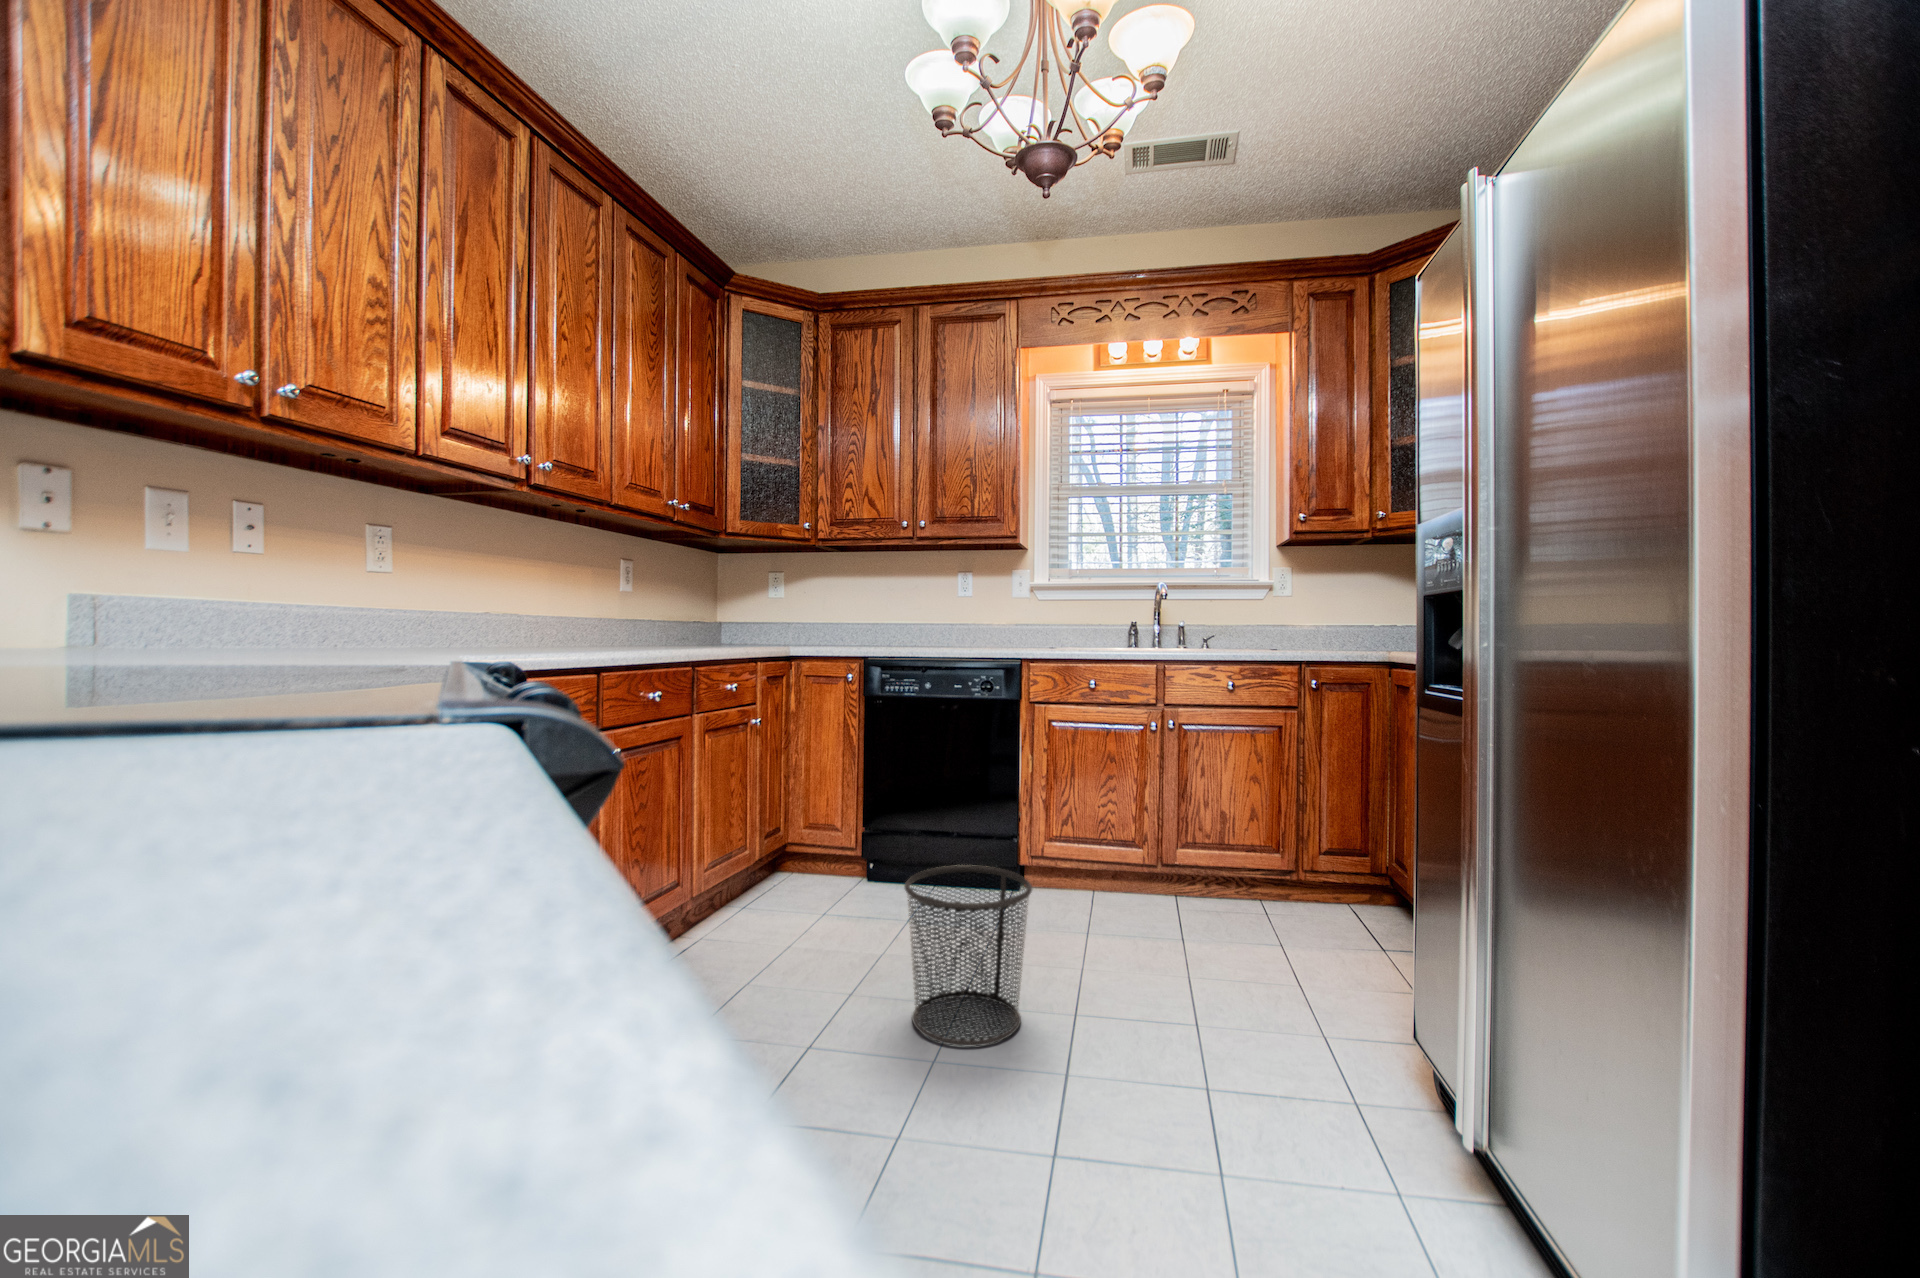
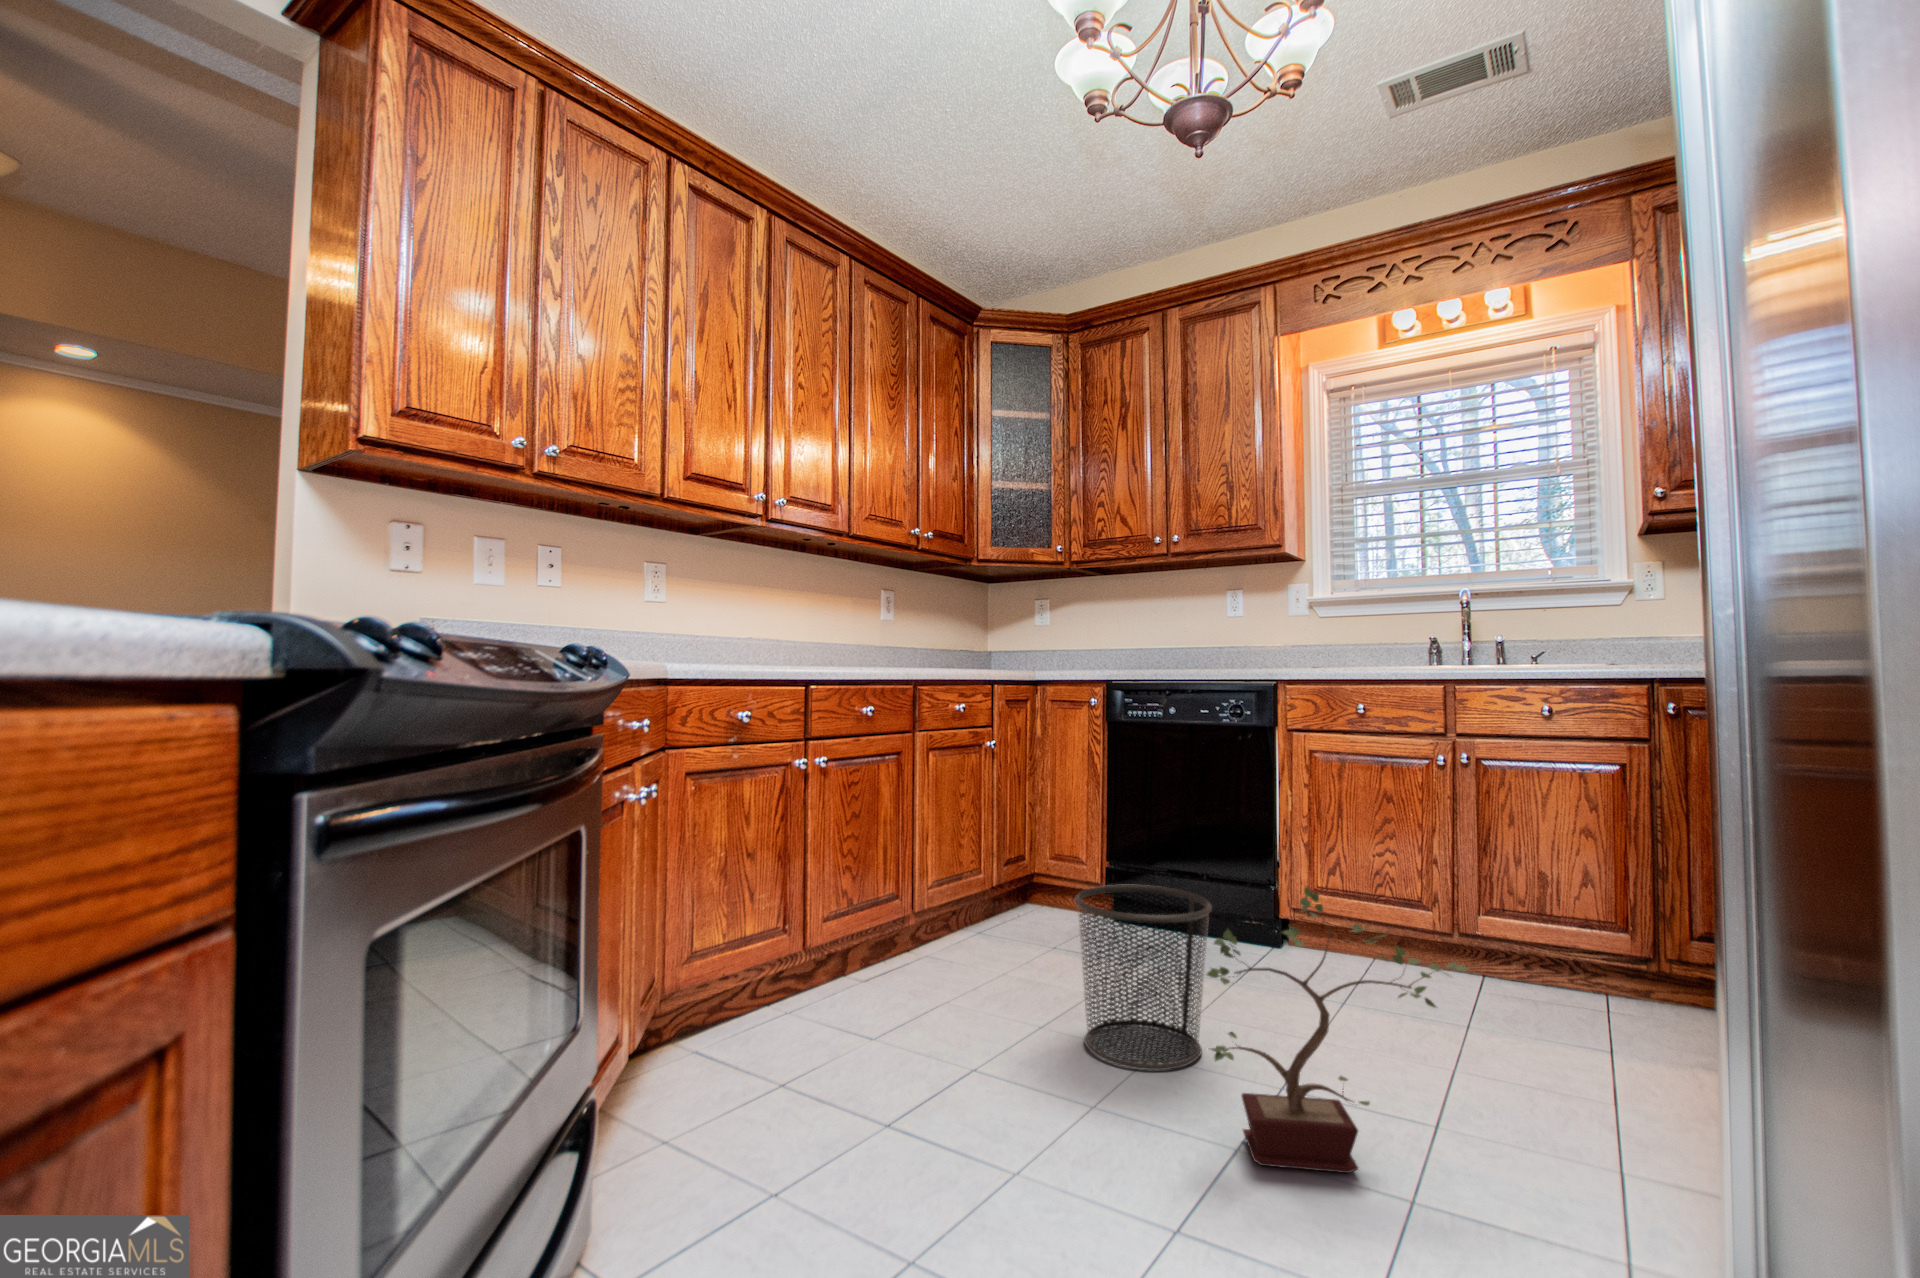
potted plant: none [1081,869,1288,1128] -> present [1207,887,1469,1173]

